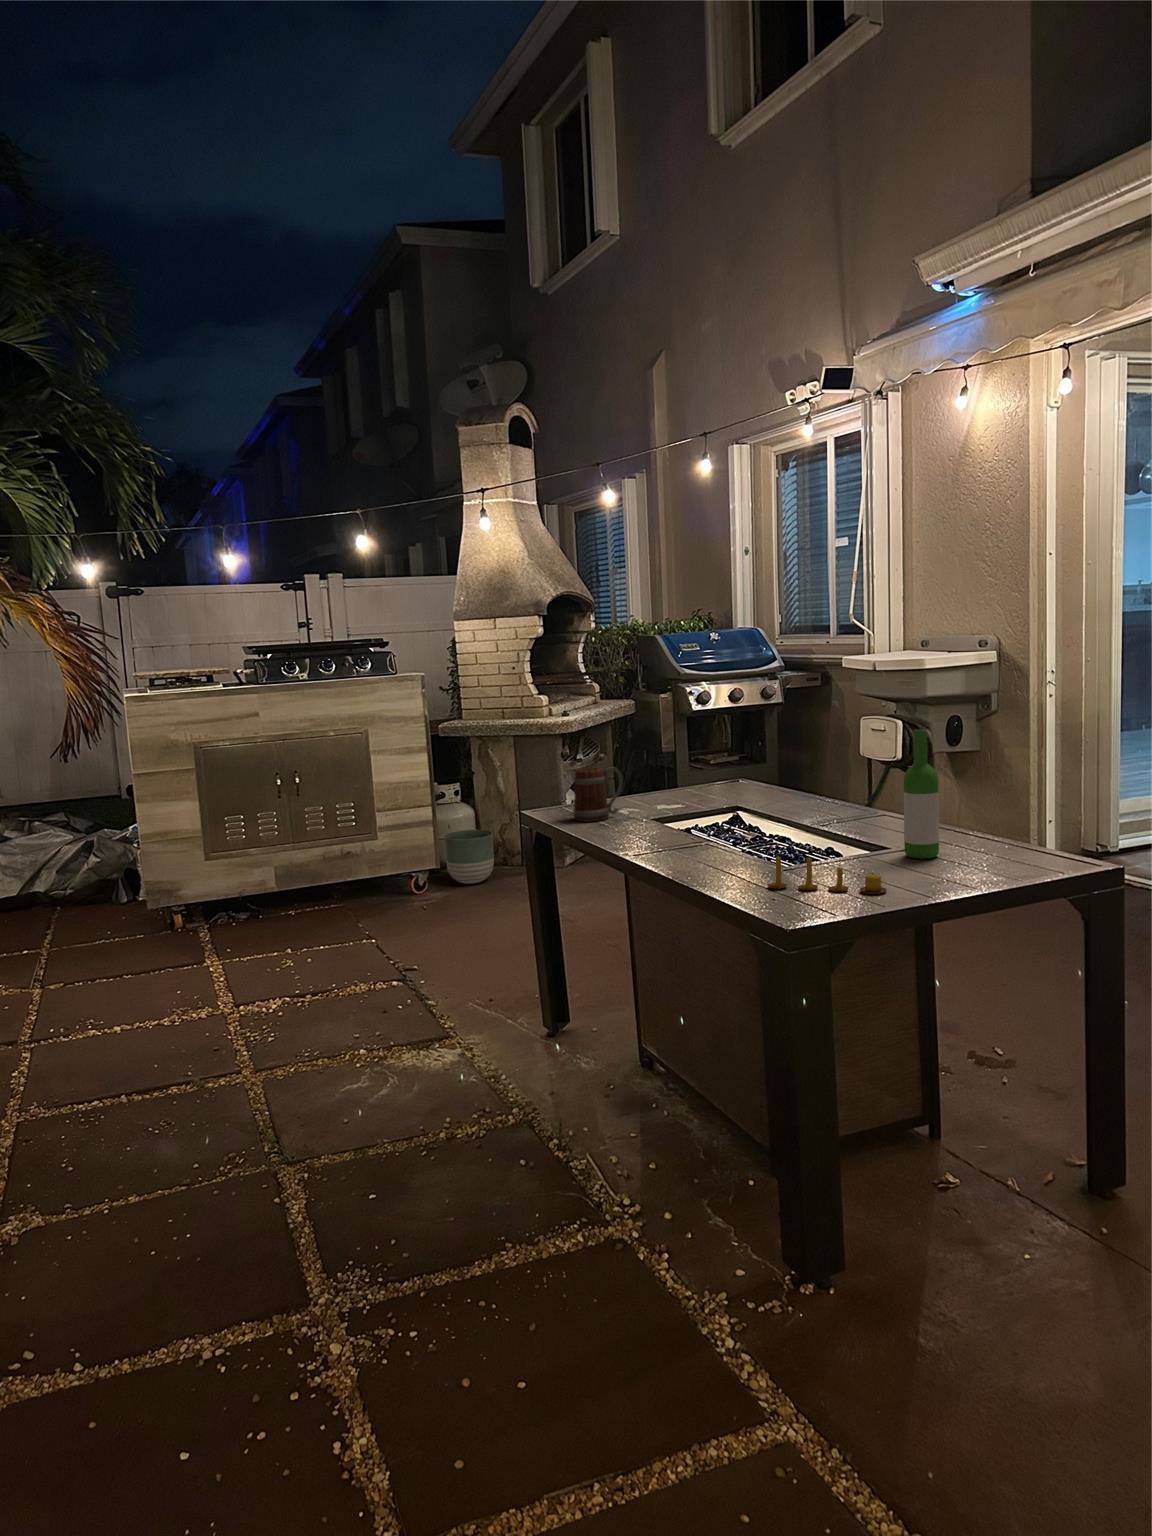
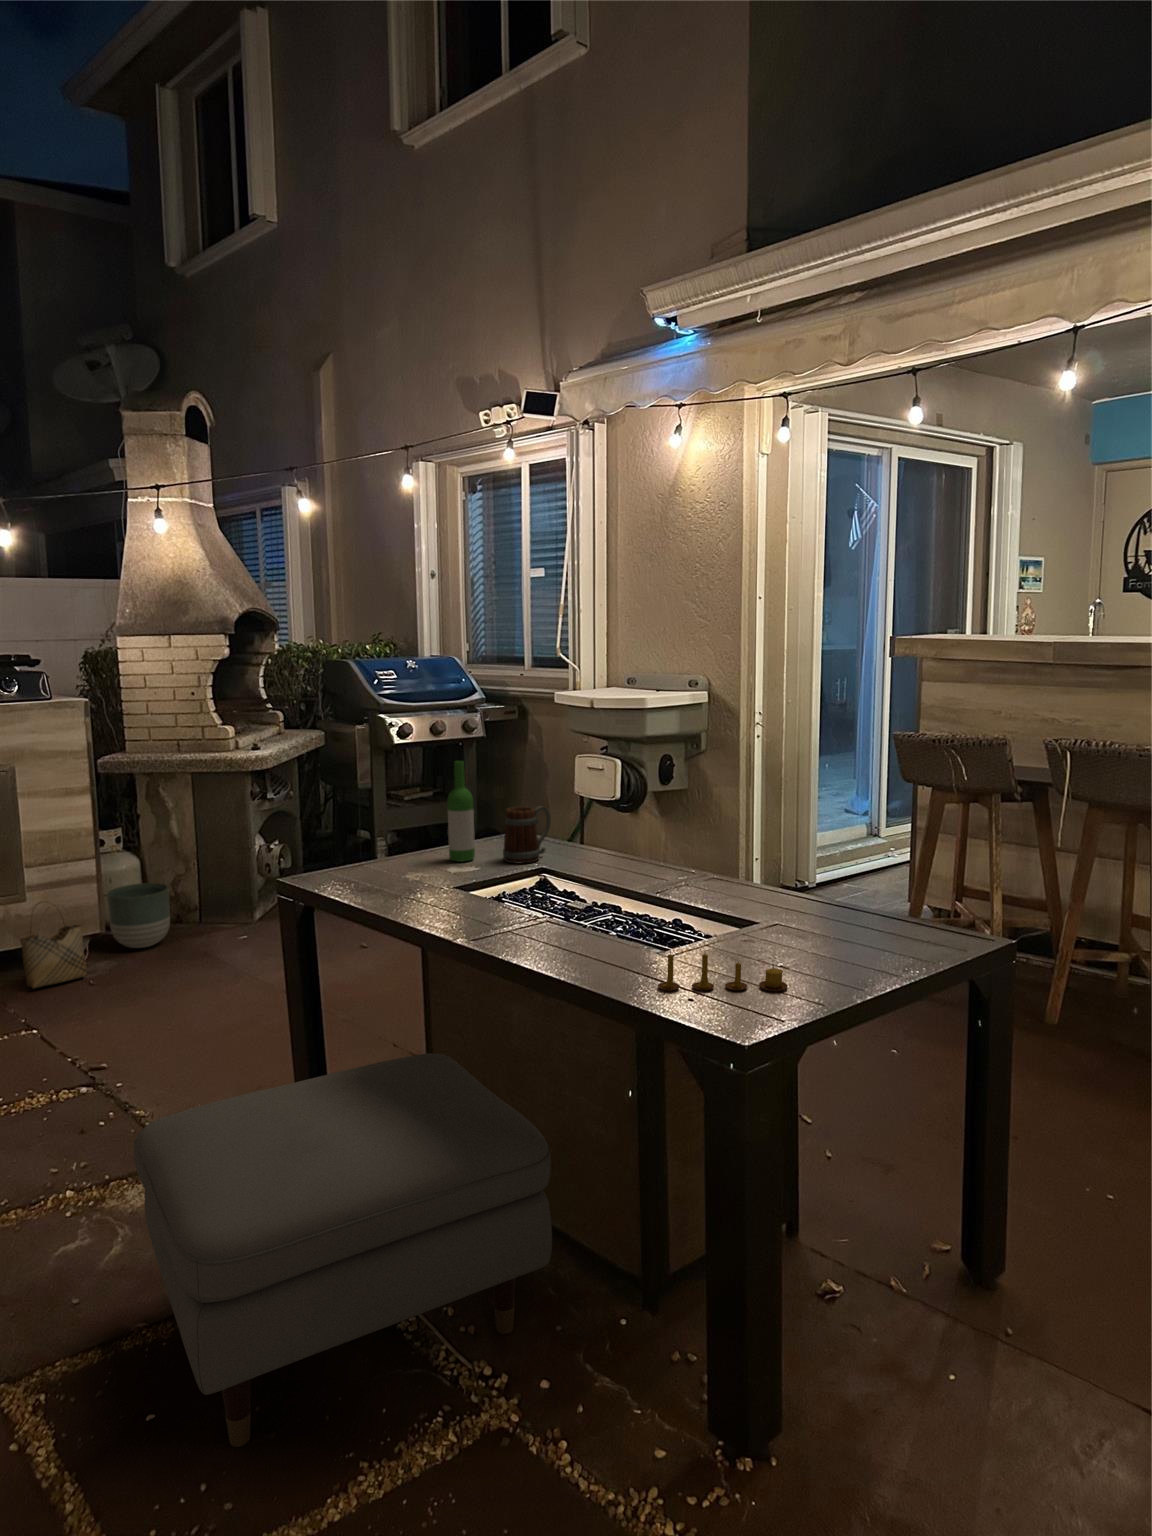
wine bottle: present [904,729,939,859] -> present [447,761,475,862]
beer mug: present [573,767,623,822] -> present [503,807,551,864]
woven basket: none [373,837,423,907] -> present [20,902,87,988]
ottoman: none [378,953,688,1218] -> present [134,1053,552,1447]

